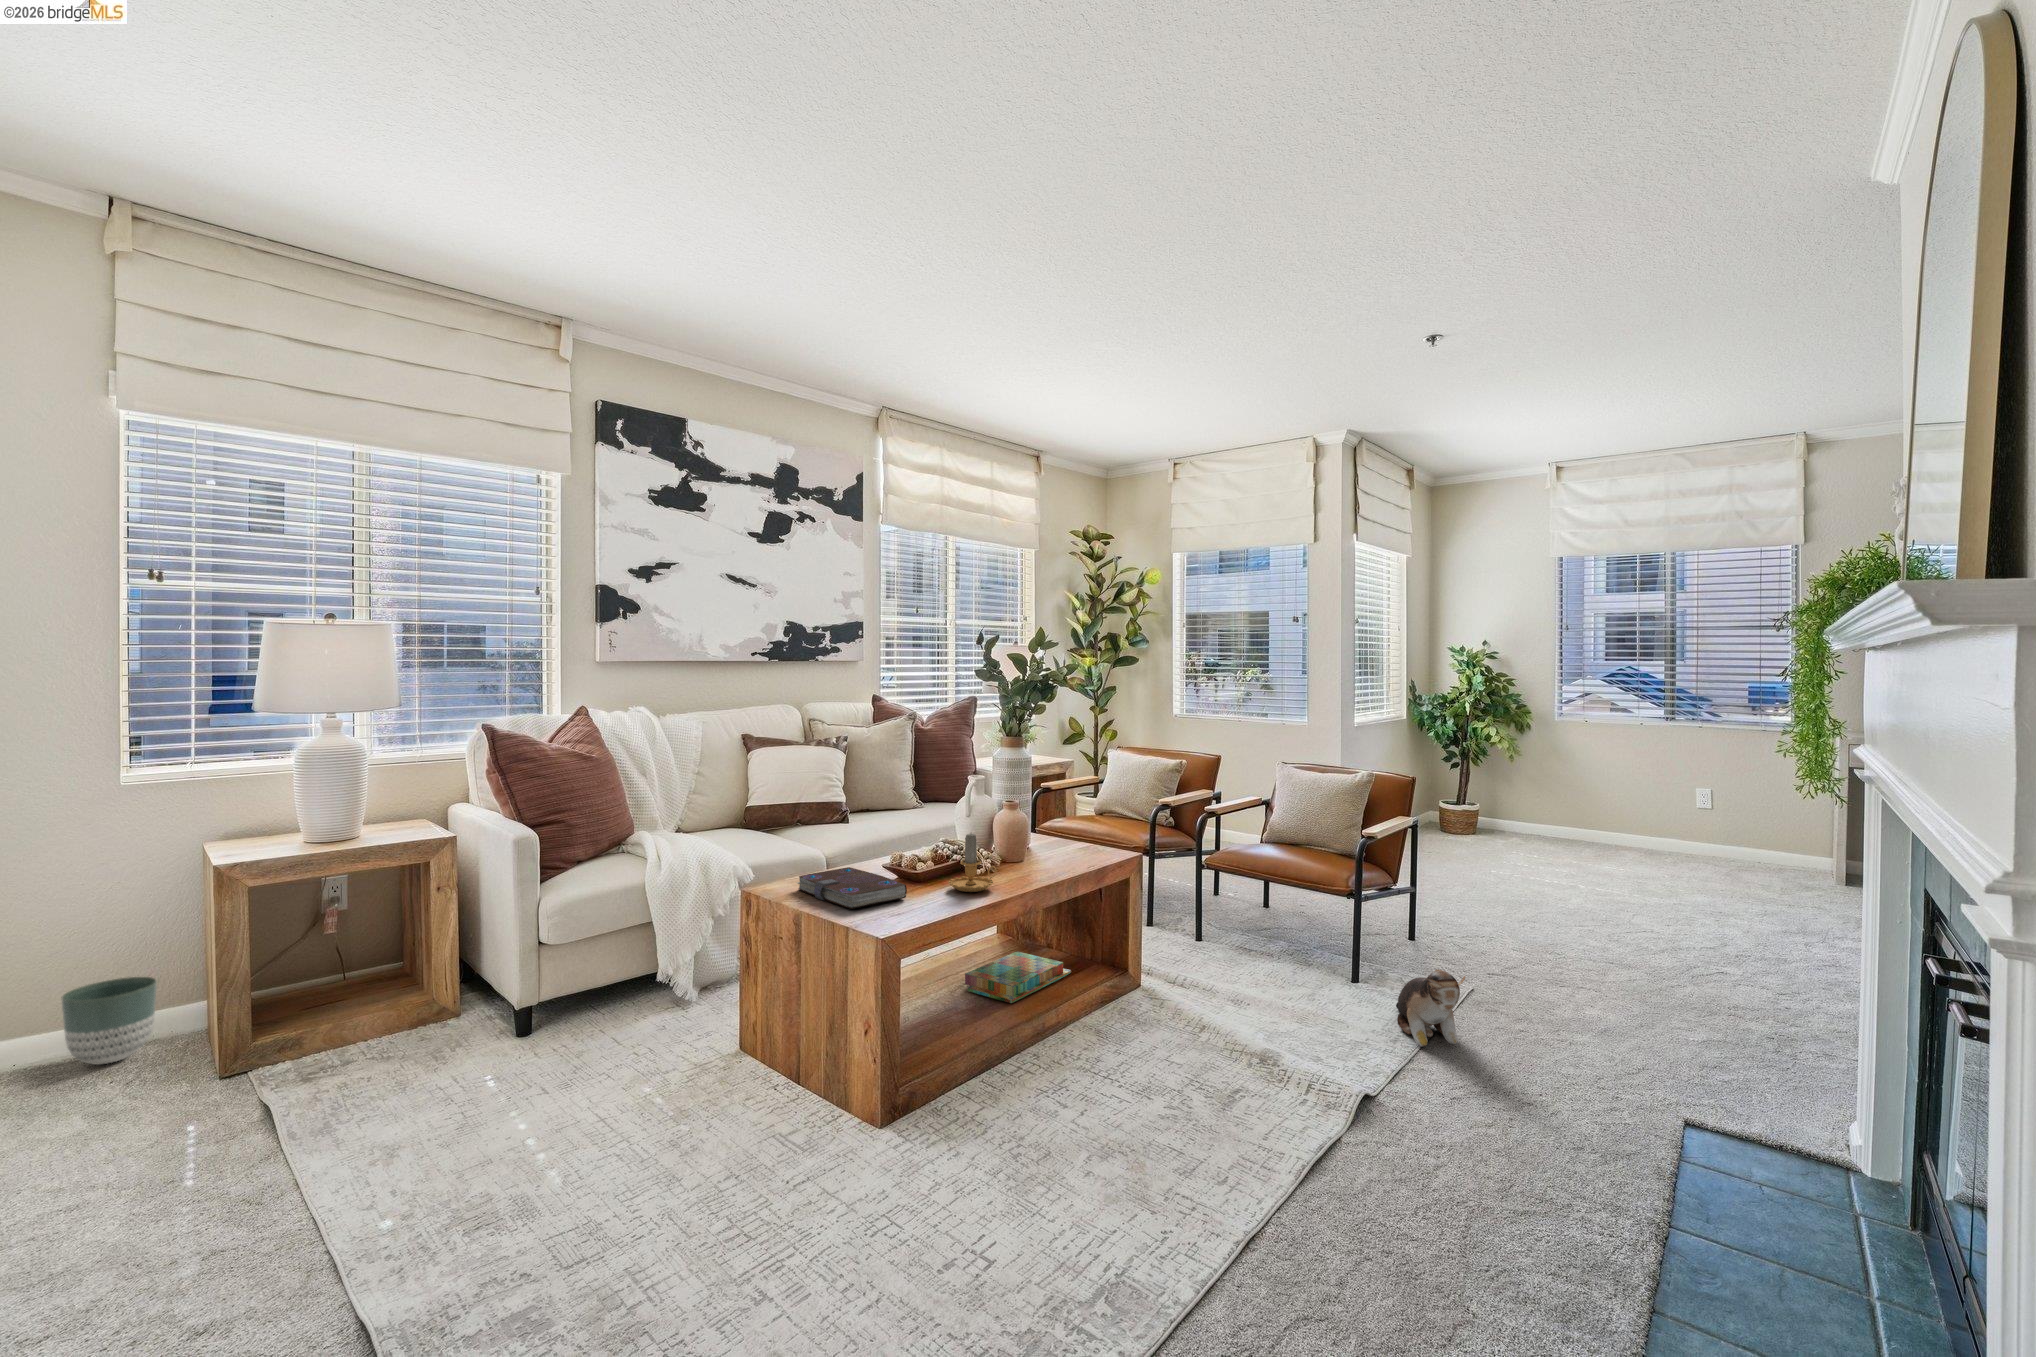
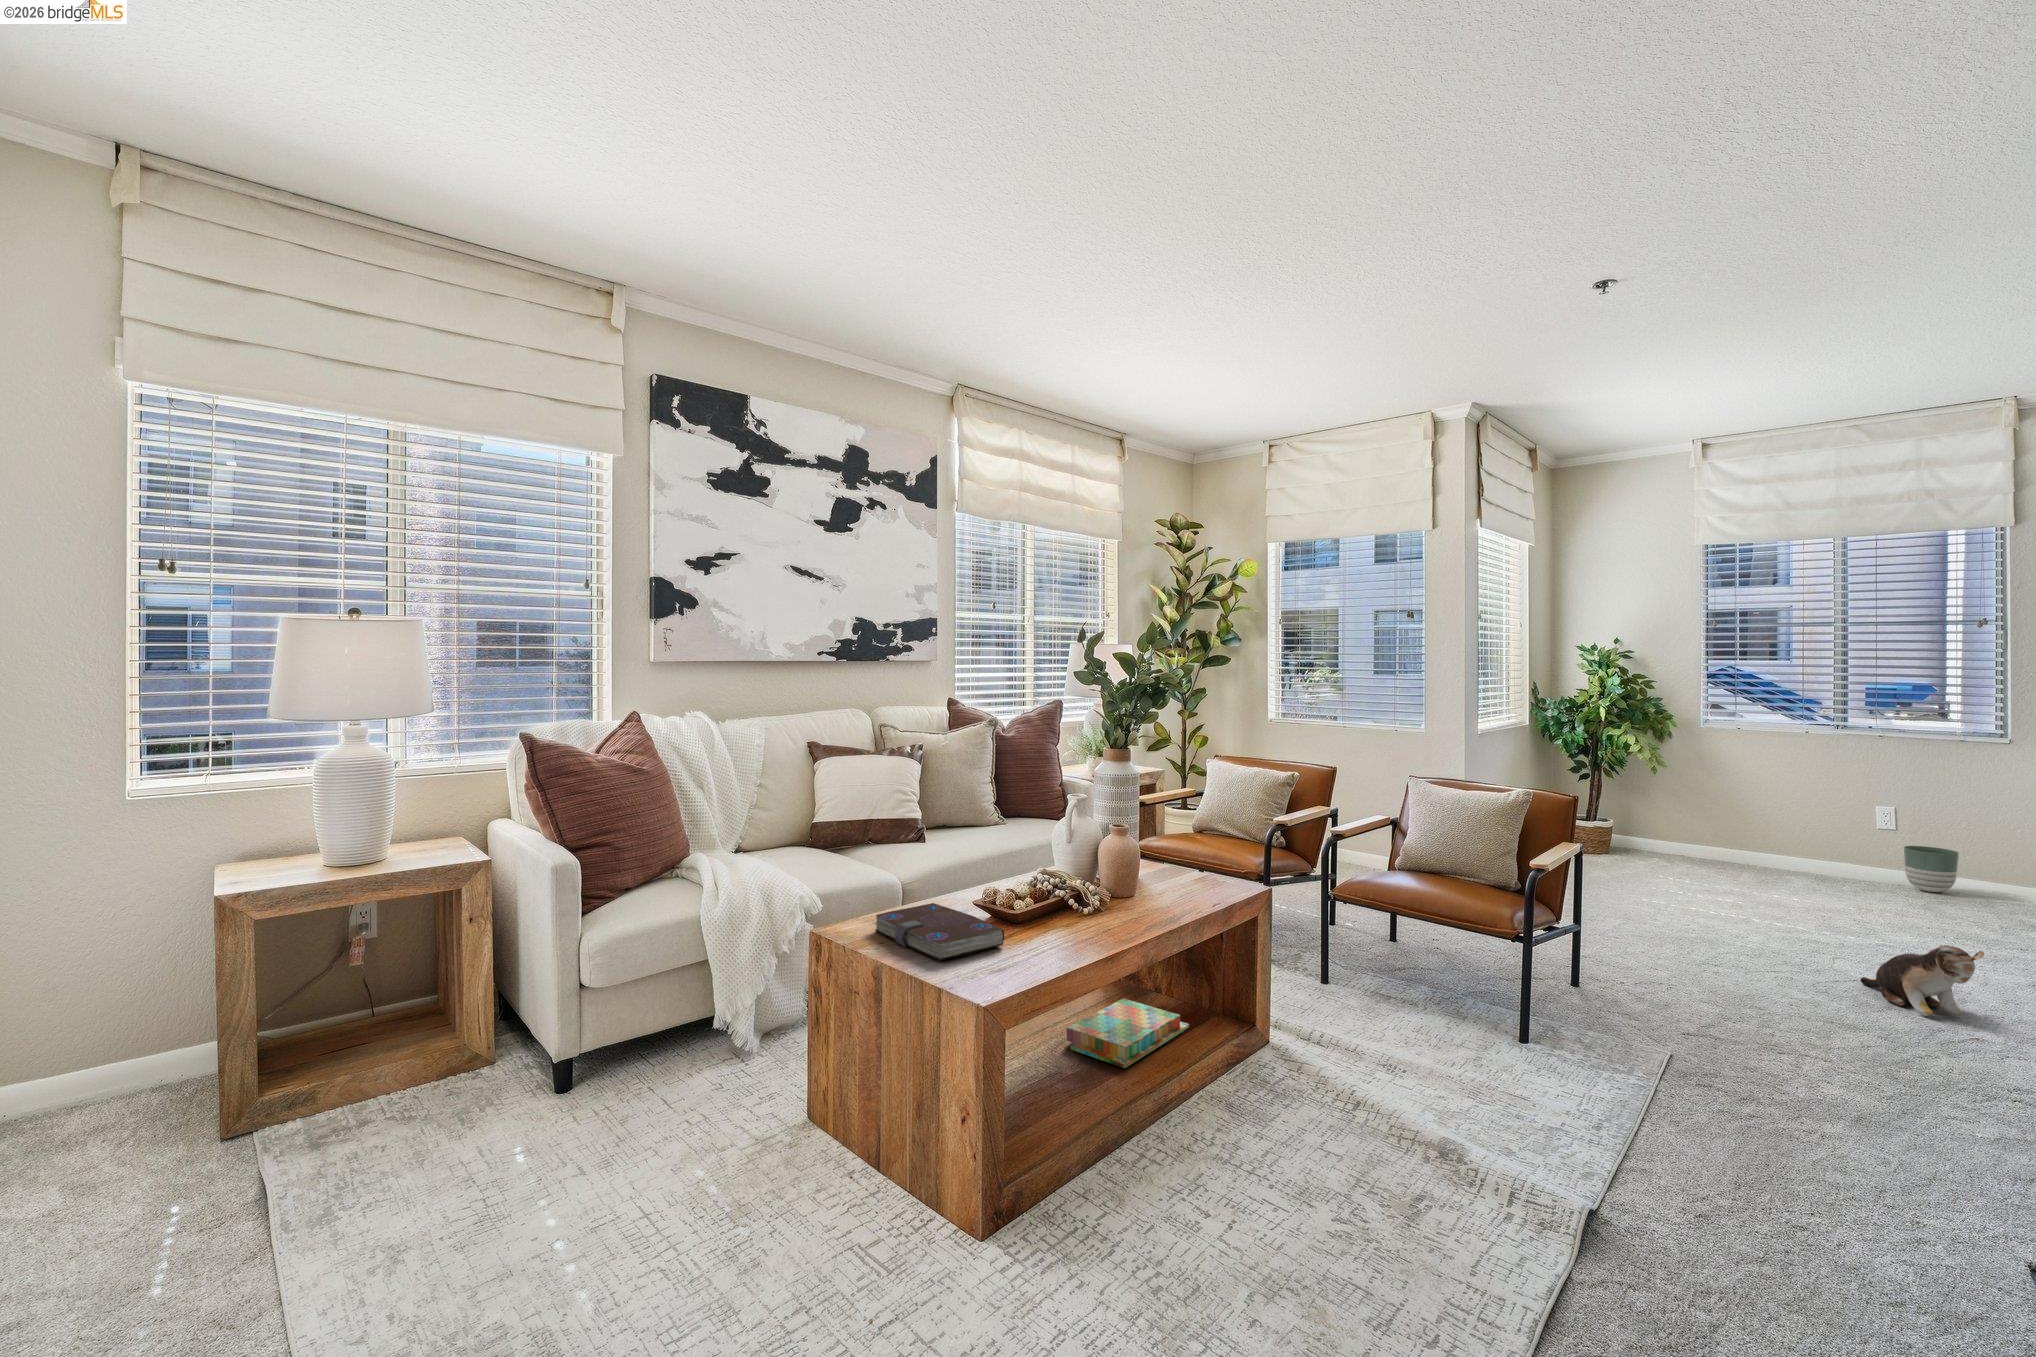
candle: present [948,834,996,892] -> none [1052,864,1108,938]
plush toy: present [1396,969,1465,1046] -> present [1861,945,1984,1016]
planter: present [61,977,157,1065] -> present [1904,846,1959,892]

